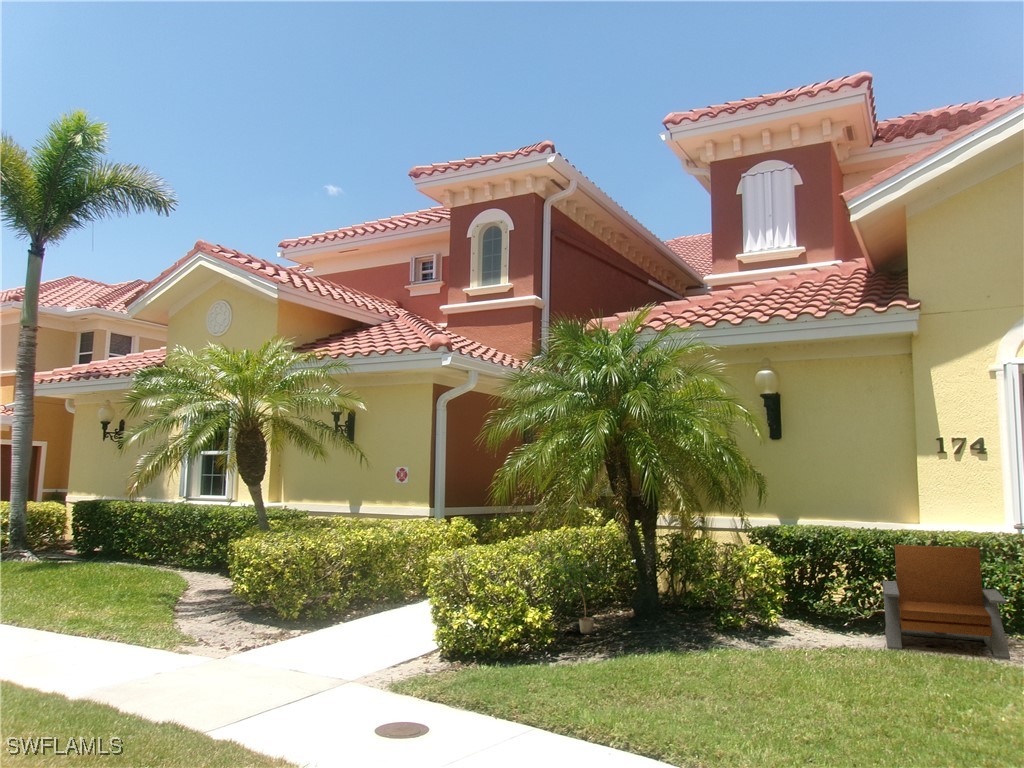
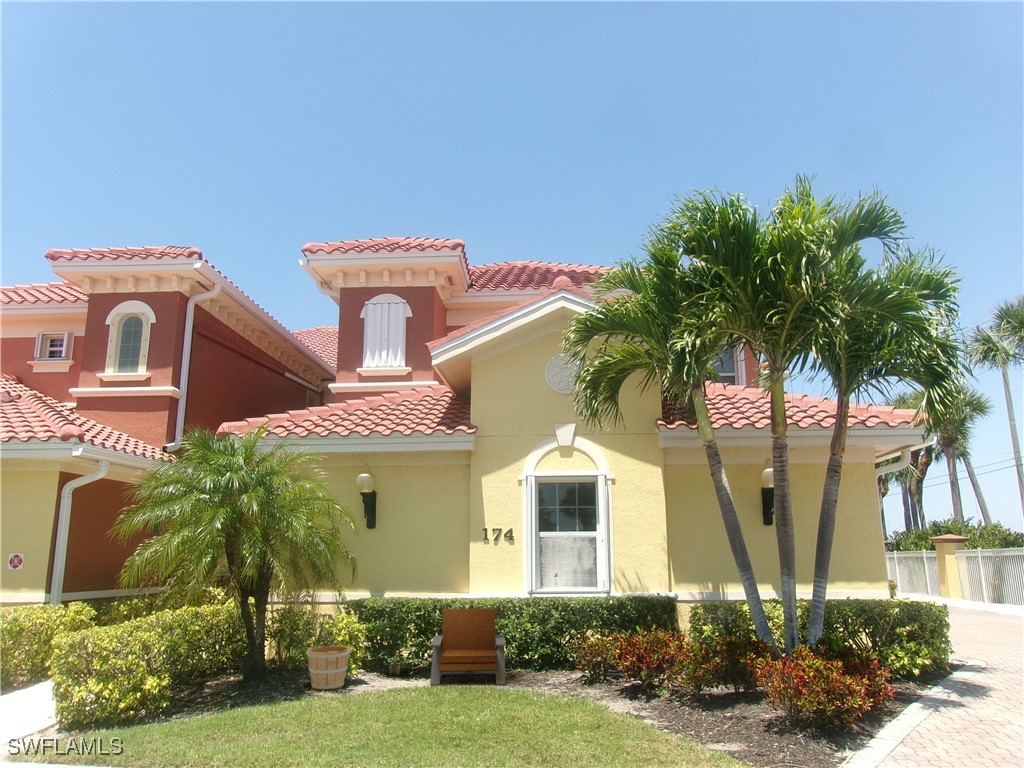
potted plant: present [557,559,613,634] -> present [373,621,415,676]
wooden bucket: none [711,584,770,640] -> present [307,645,351,690]

